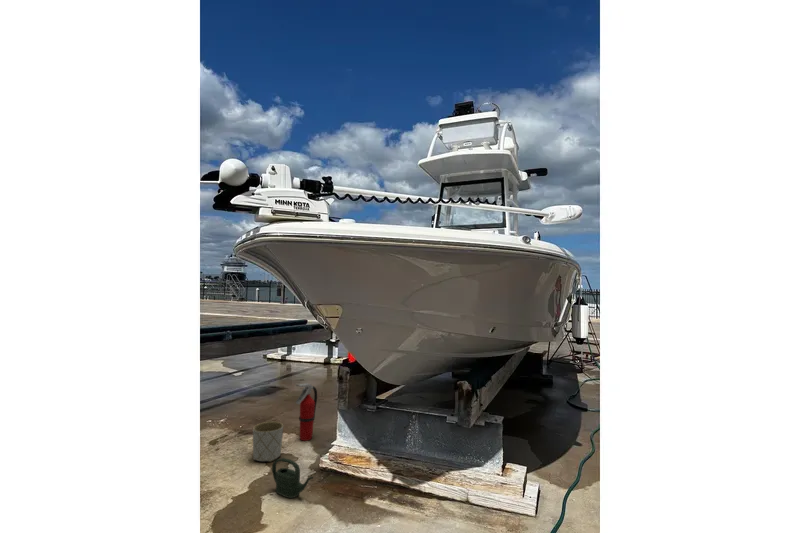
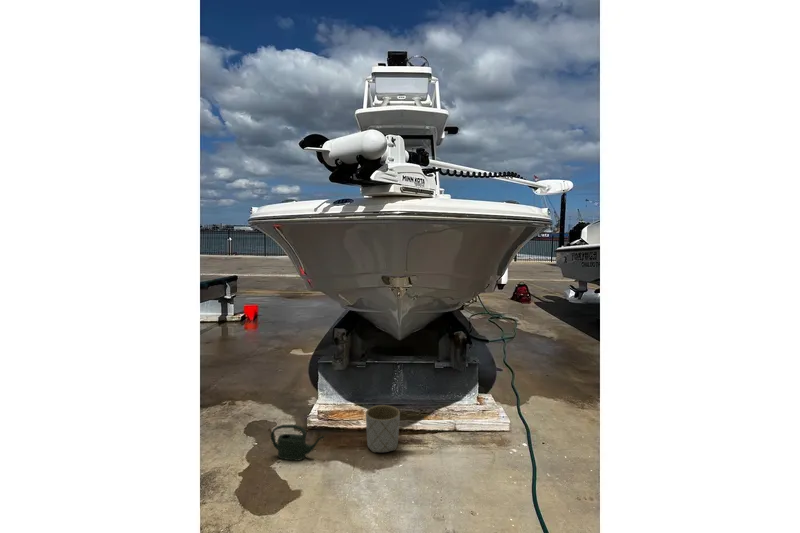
fire extinguisher: present [296,383,317,441] -> none [257,348,276,407]
planter: present [253,421,283,462] -> present [366,405,400,452]

